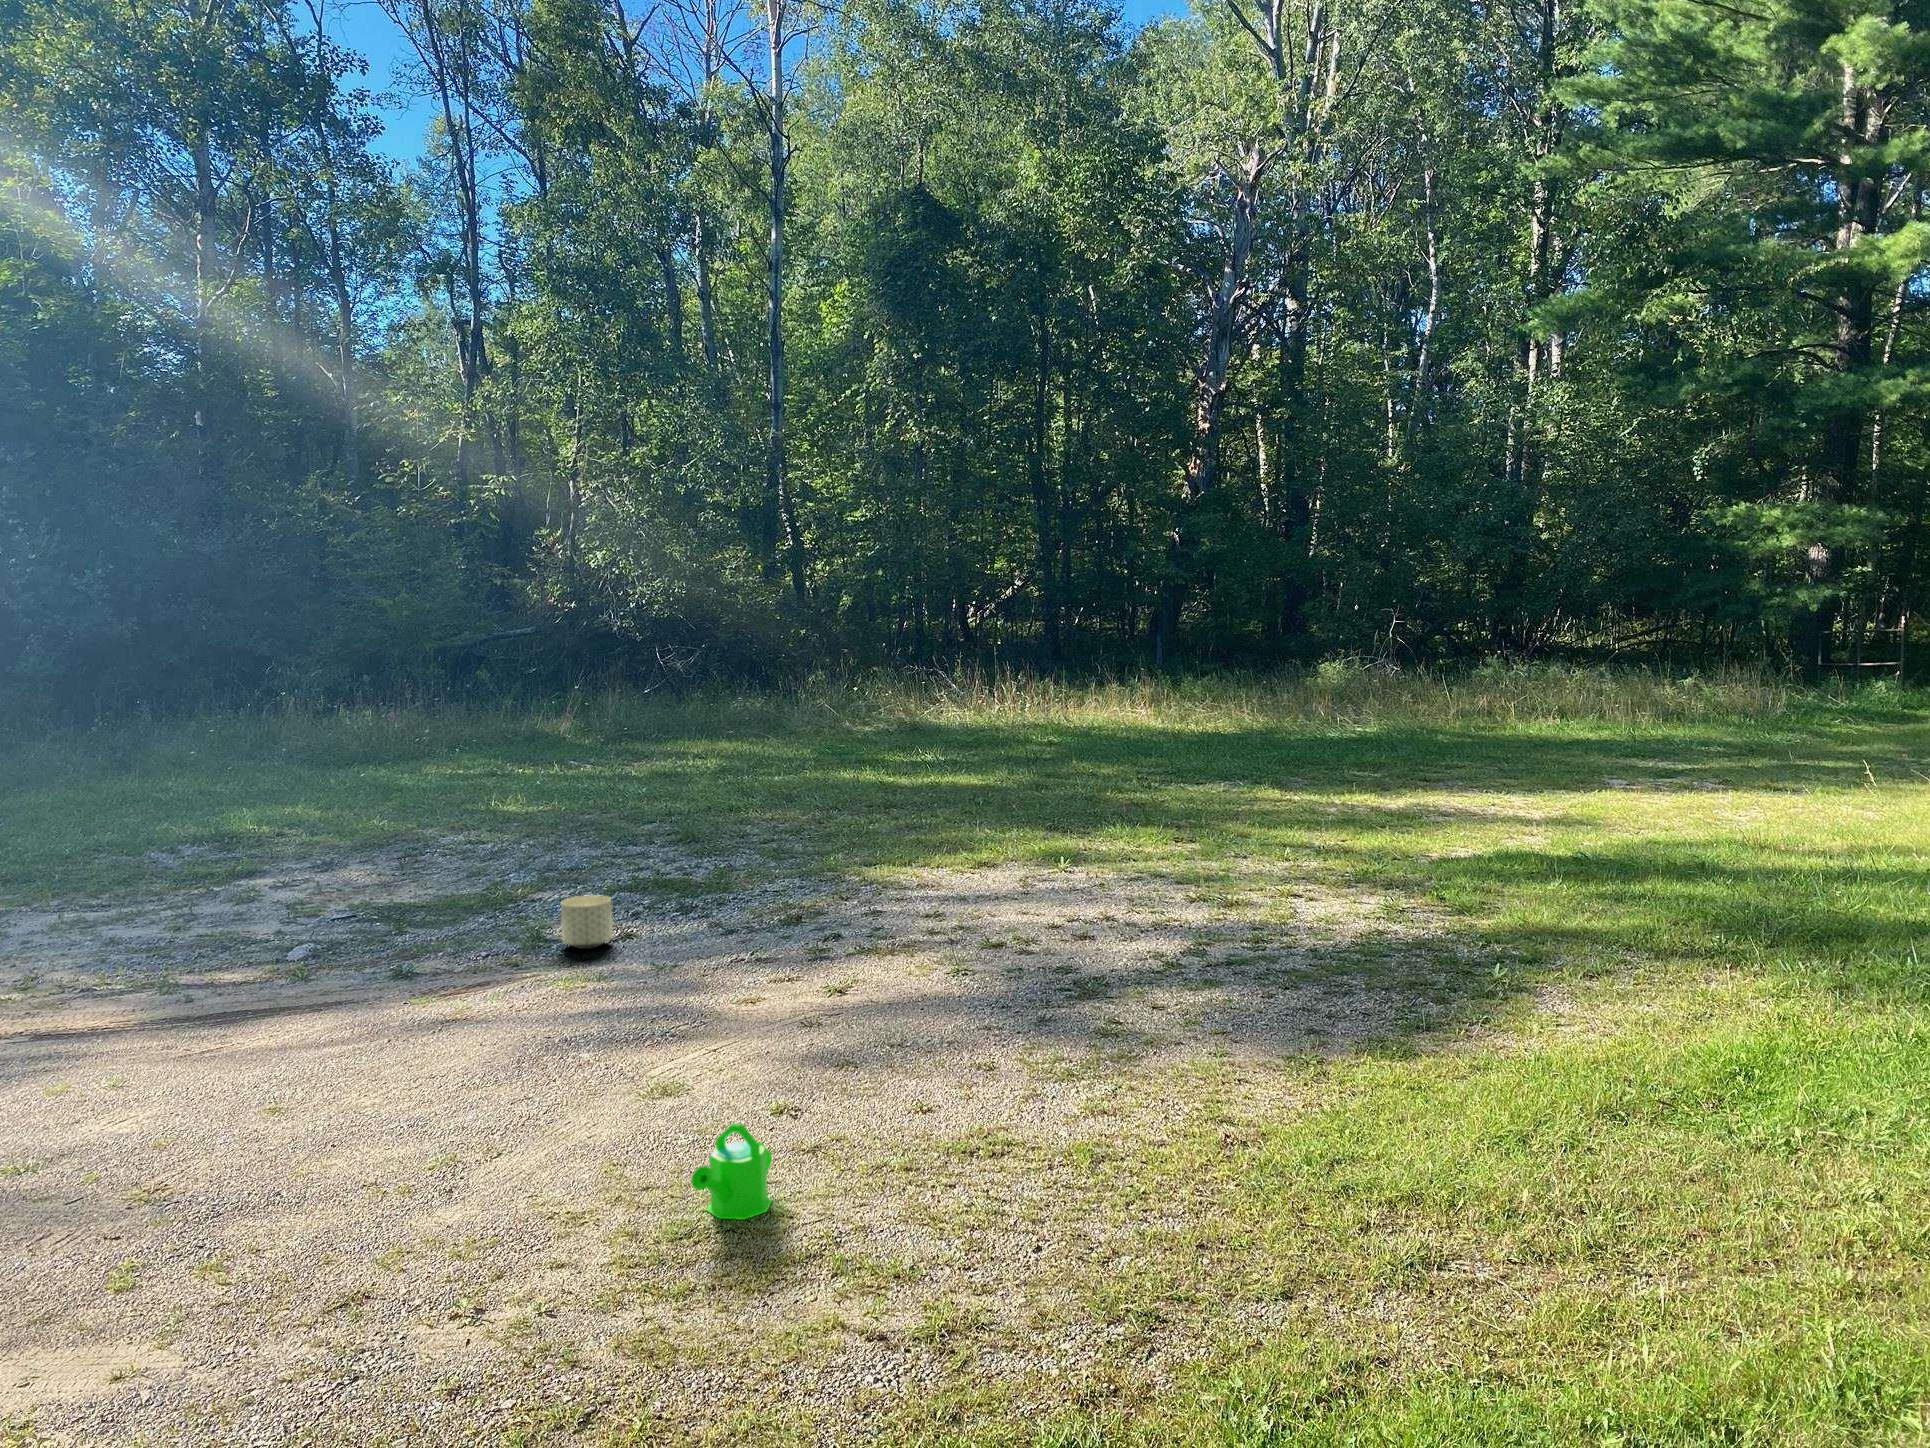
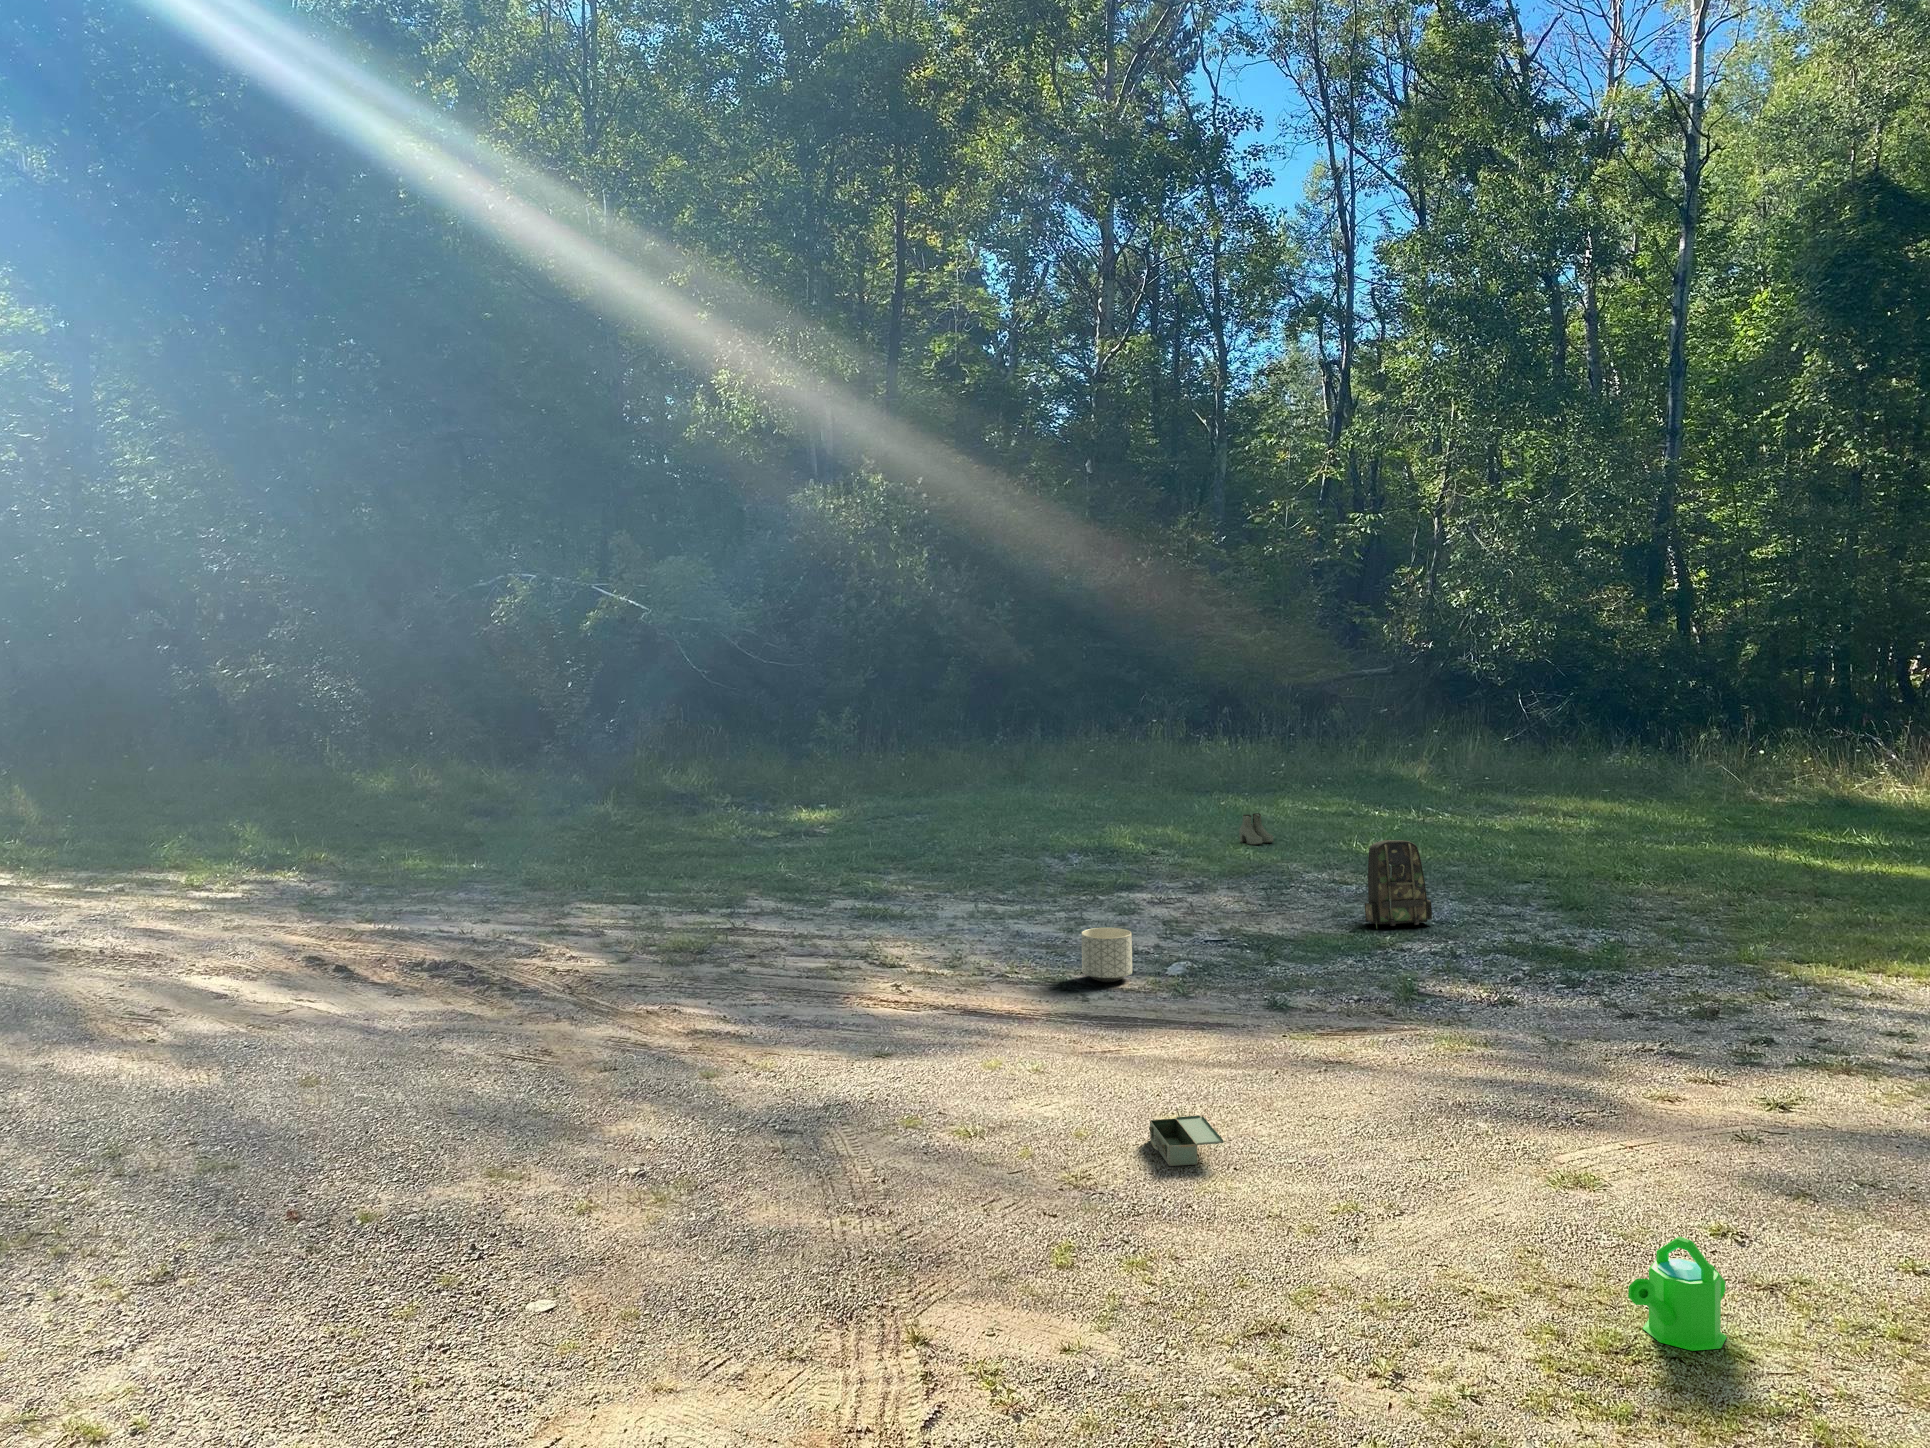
boots: none [378,798,413,829] -> present [1239,813,1274,845]
backpack: none [493,810,556,895] -> present [1364,840,1432,929]
planter: present [561,895,612,949] -> present [1081,928,1132,982]
toolbox: none [243,1097,324,1155] -> present [1149,1116,1224,1166]

